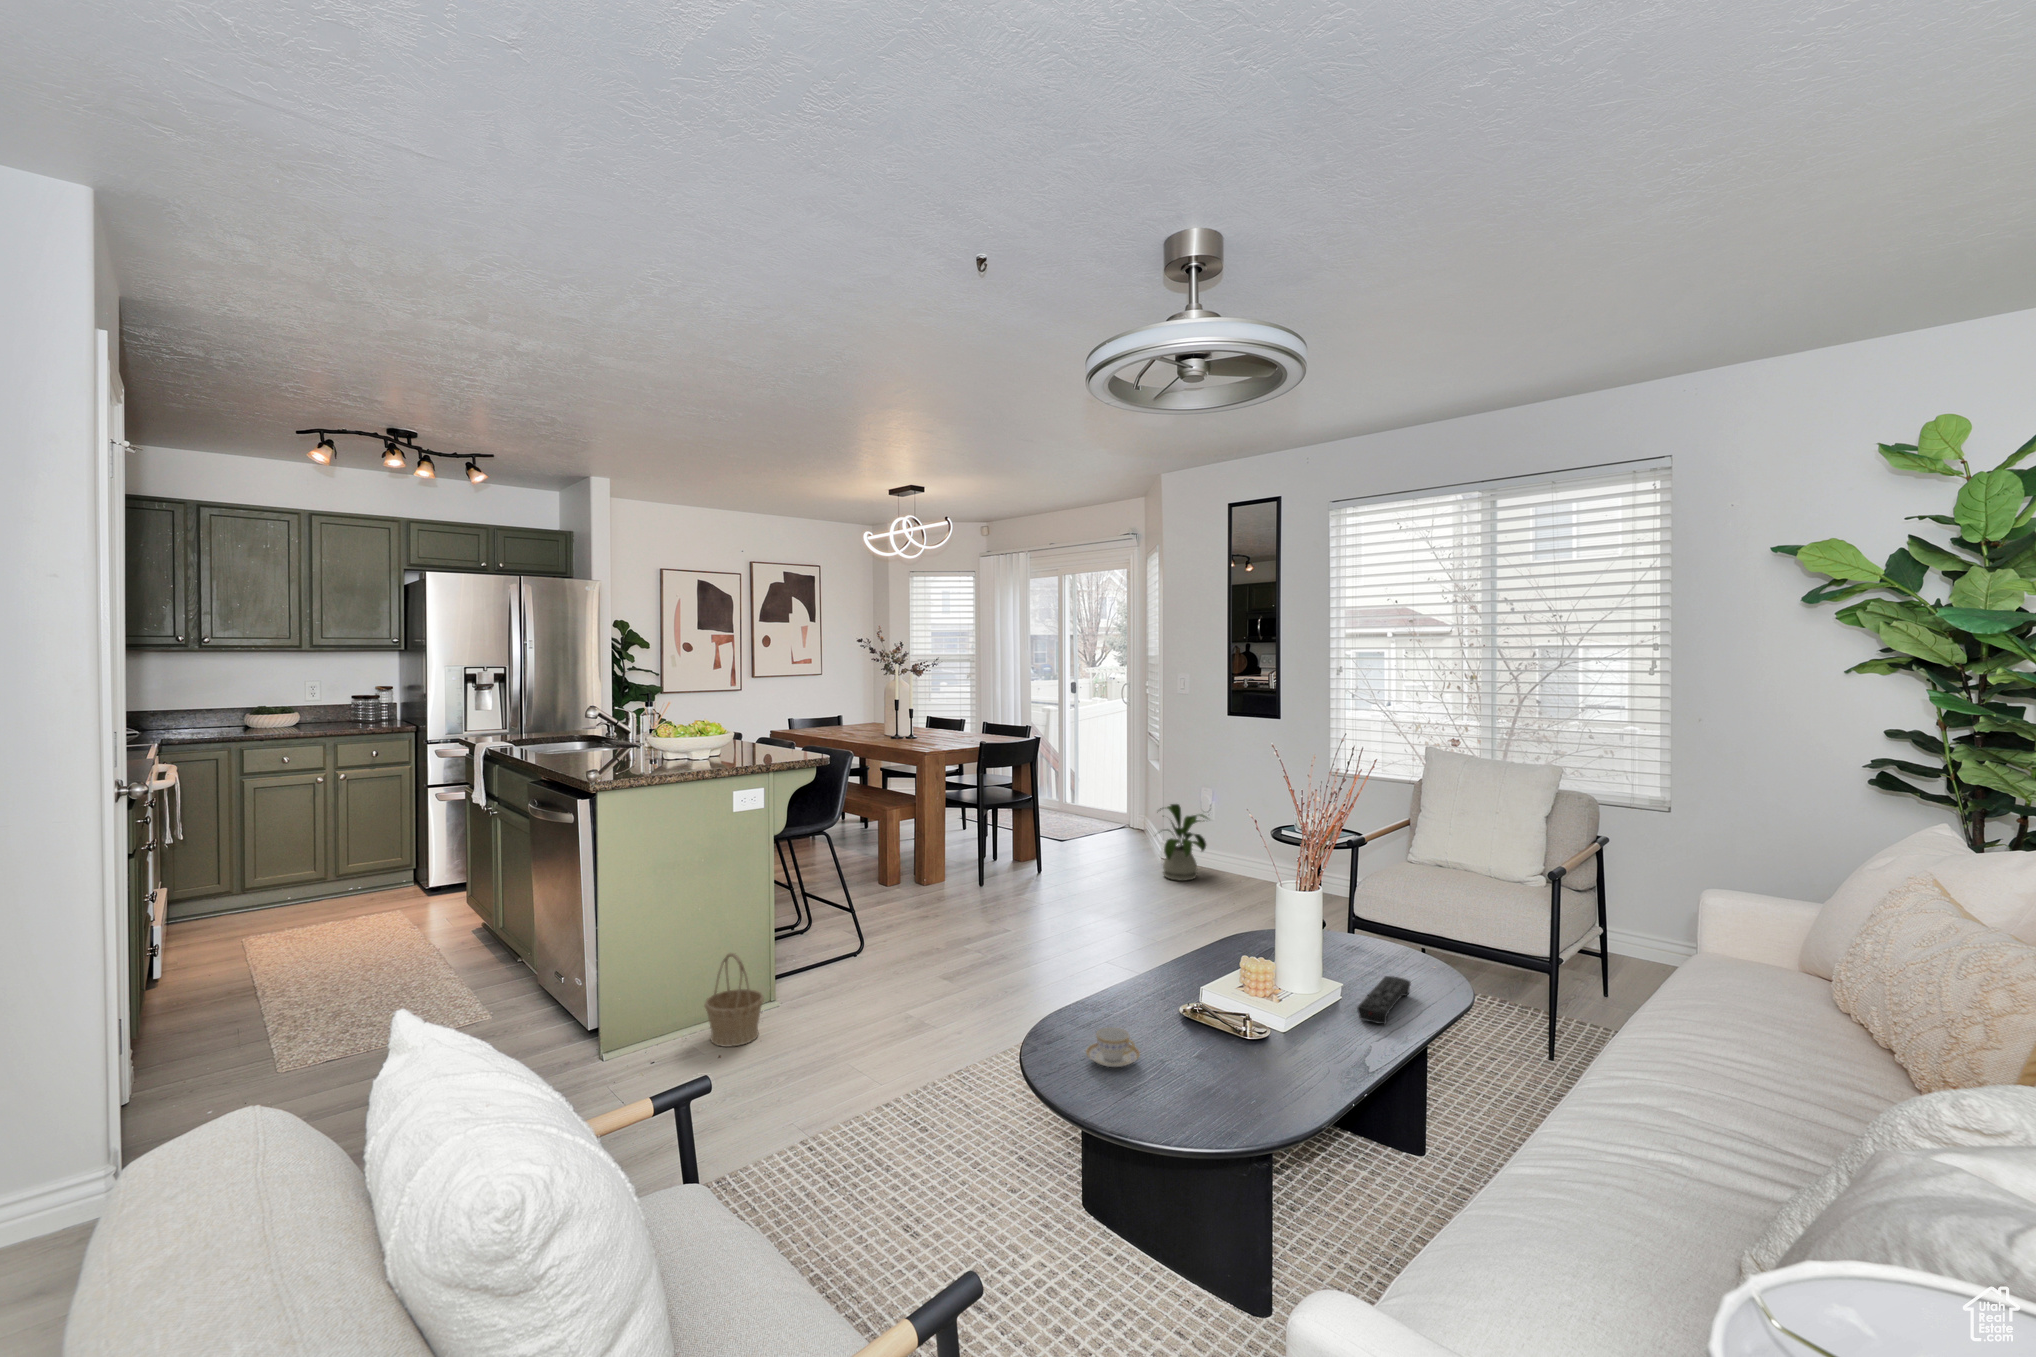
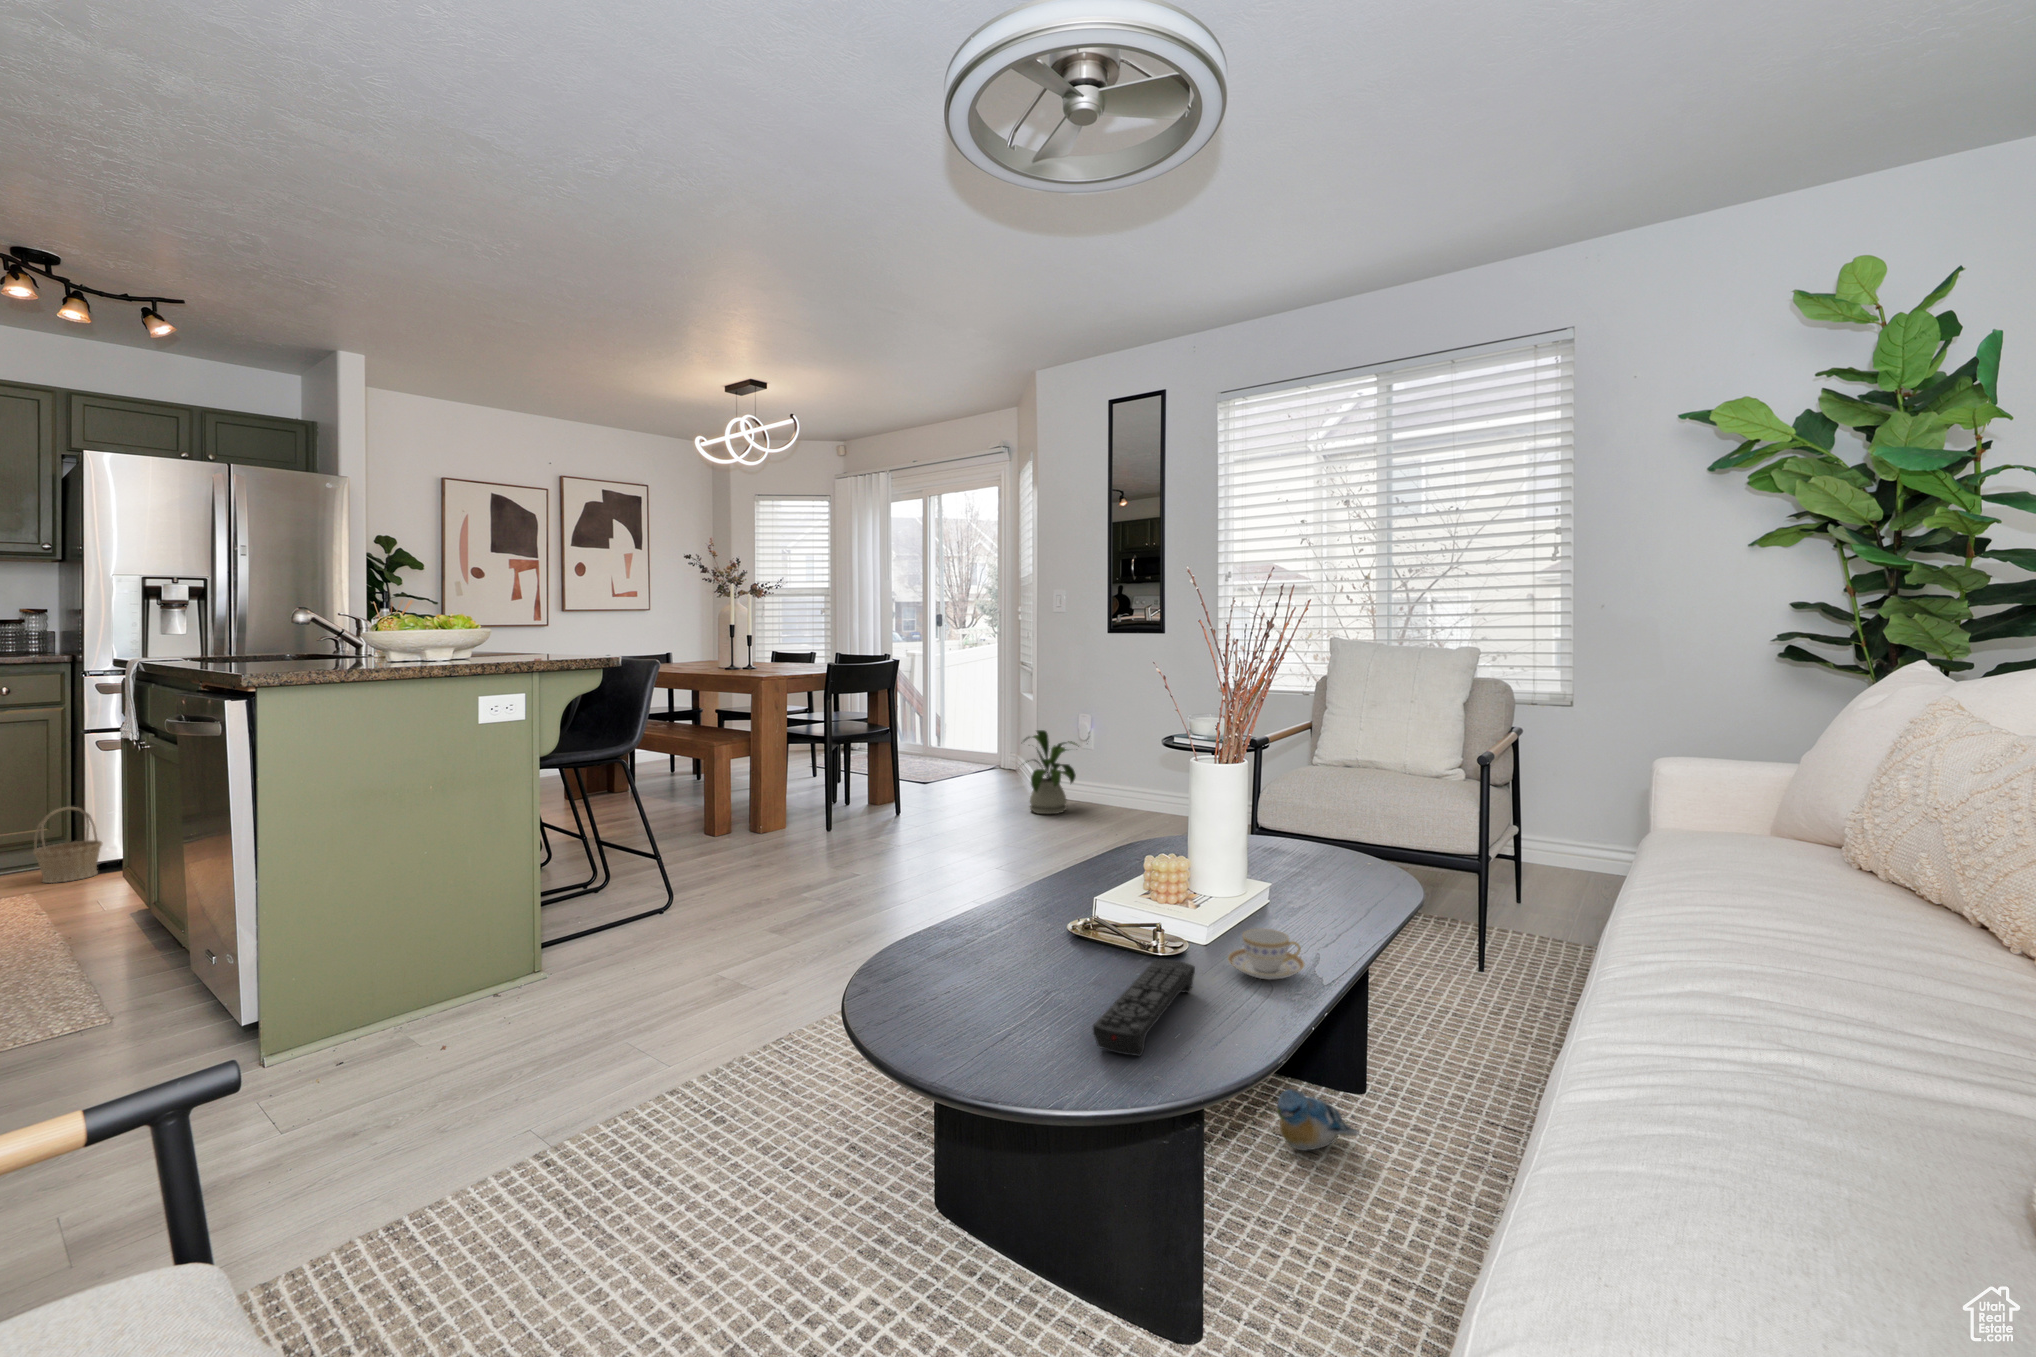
basket: present [704,953,764,1047] -> present [33,807,102,883]
remote control: present [1357,976,1411,1024] -> present [1093,959,1195,1056]
teacup: present [1086,1028,1140,1067] -> present [1228,929,1305,979]
plush toy: none [1343,1146,1410,1195] -> present [1277,1089,1358,1151]

